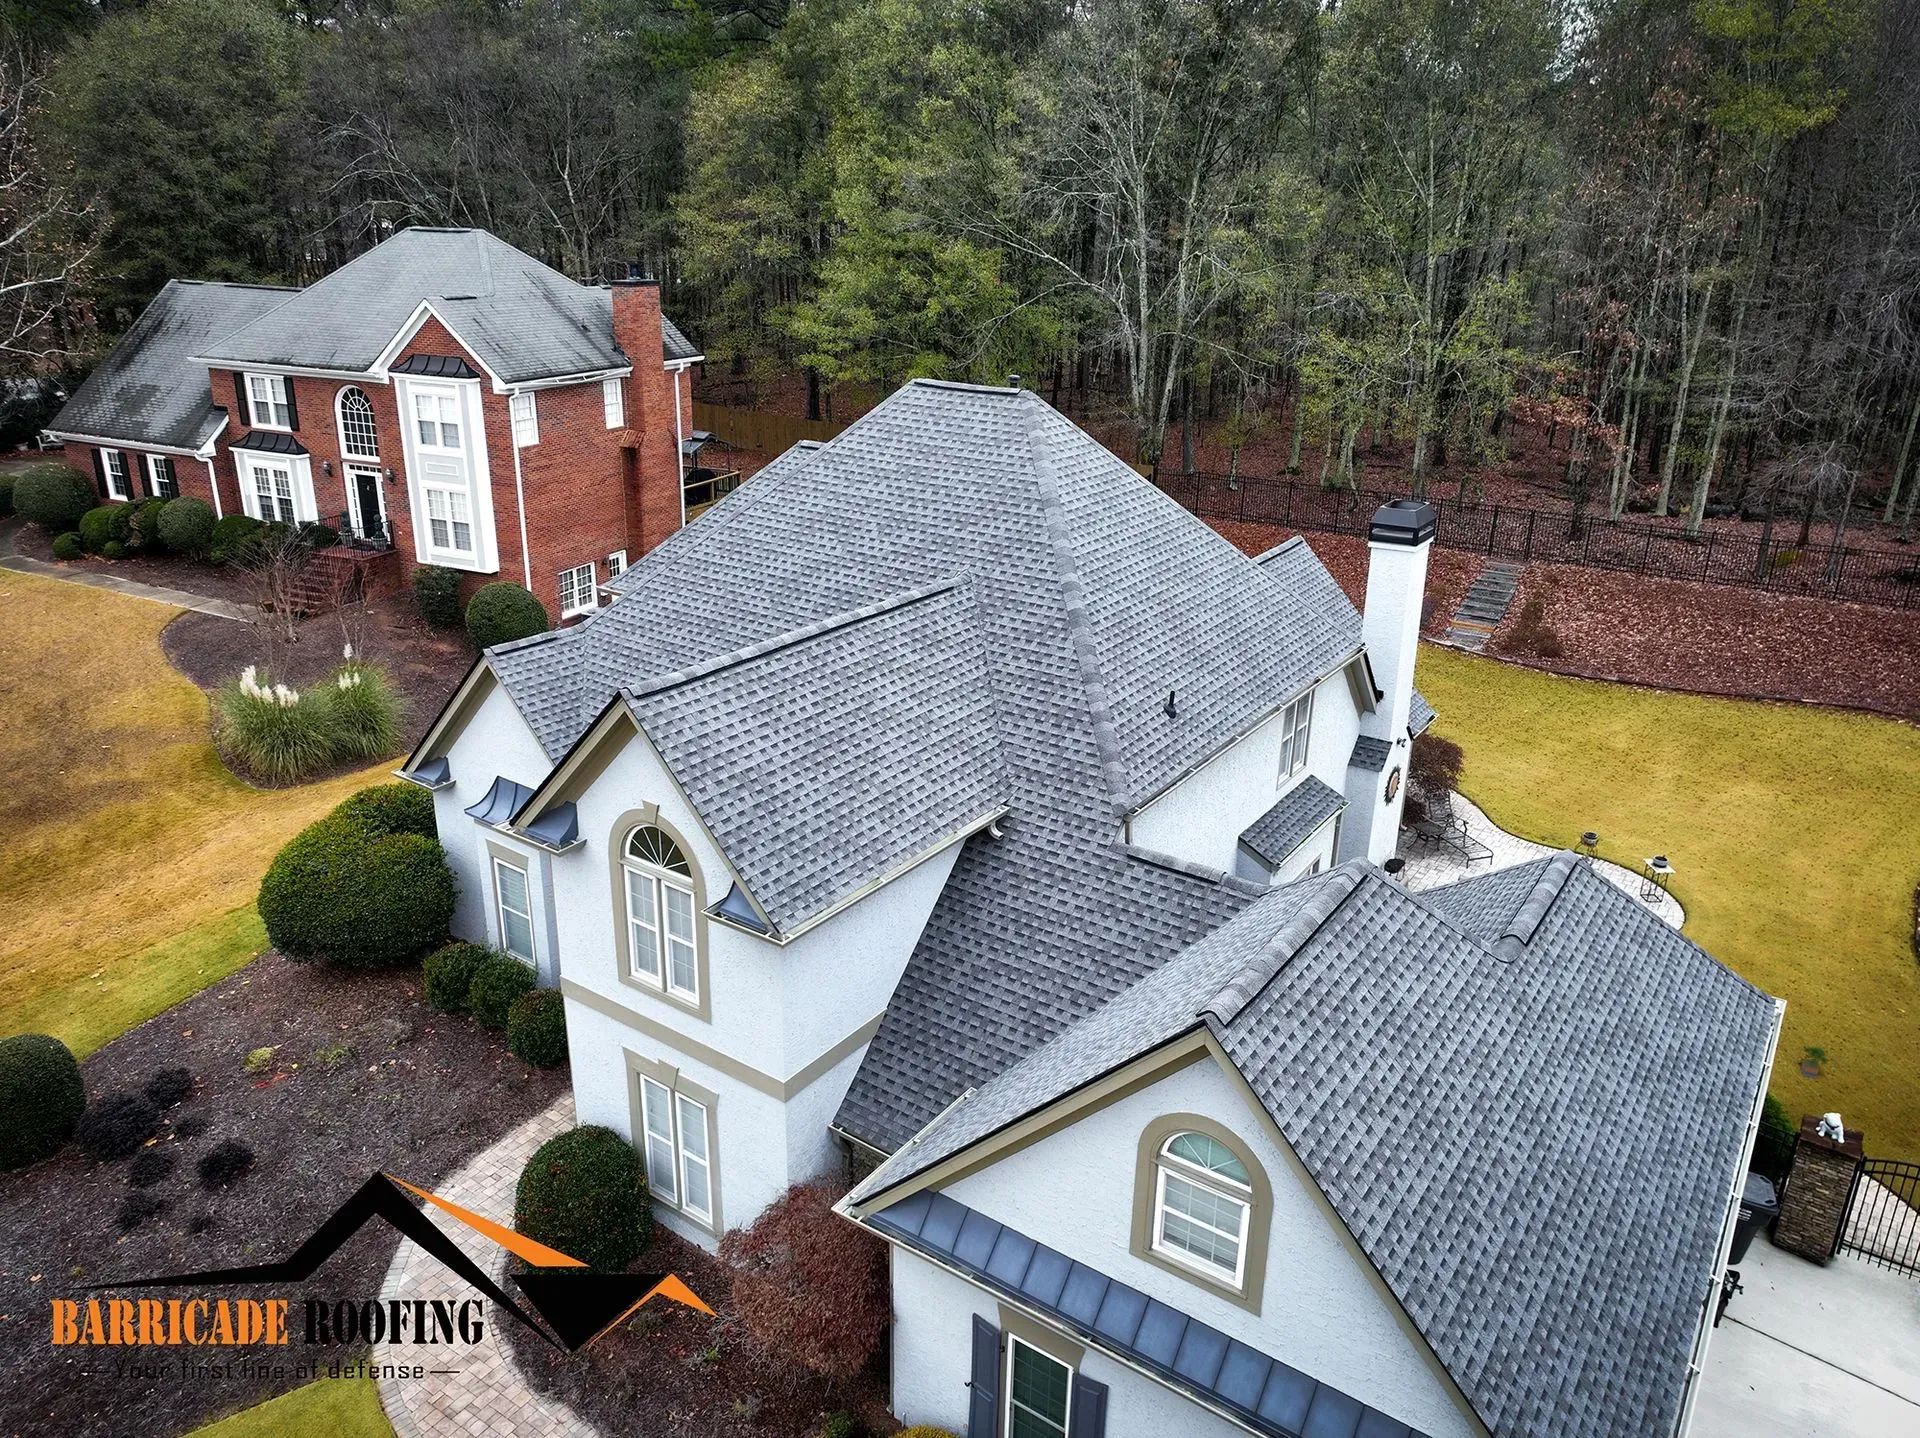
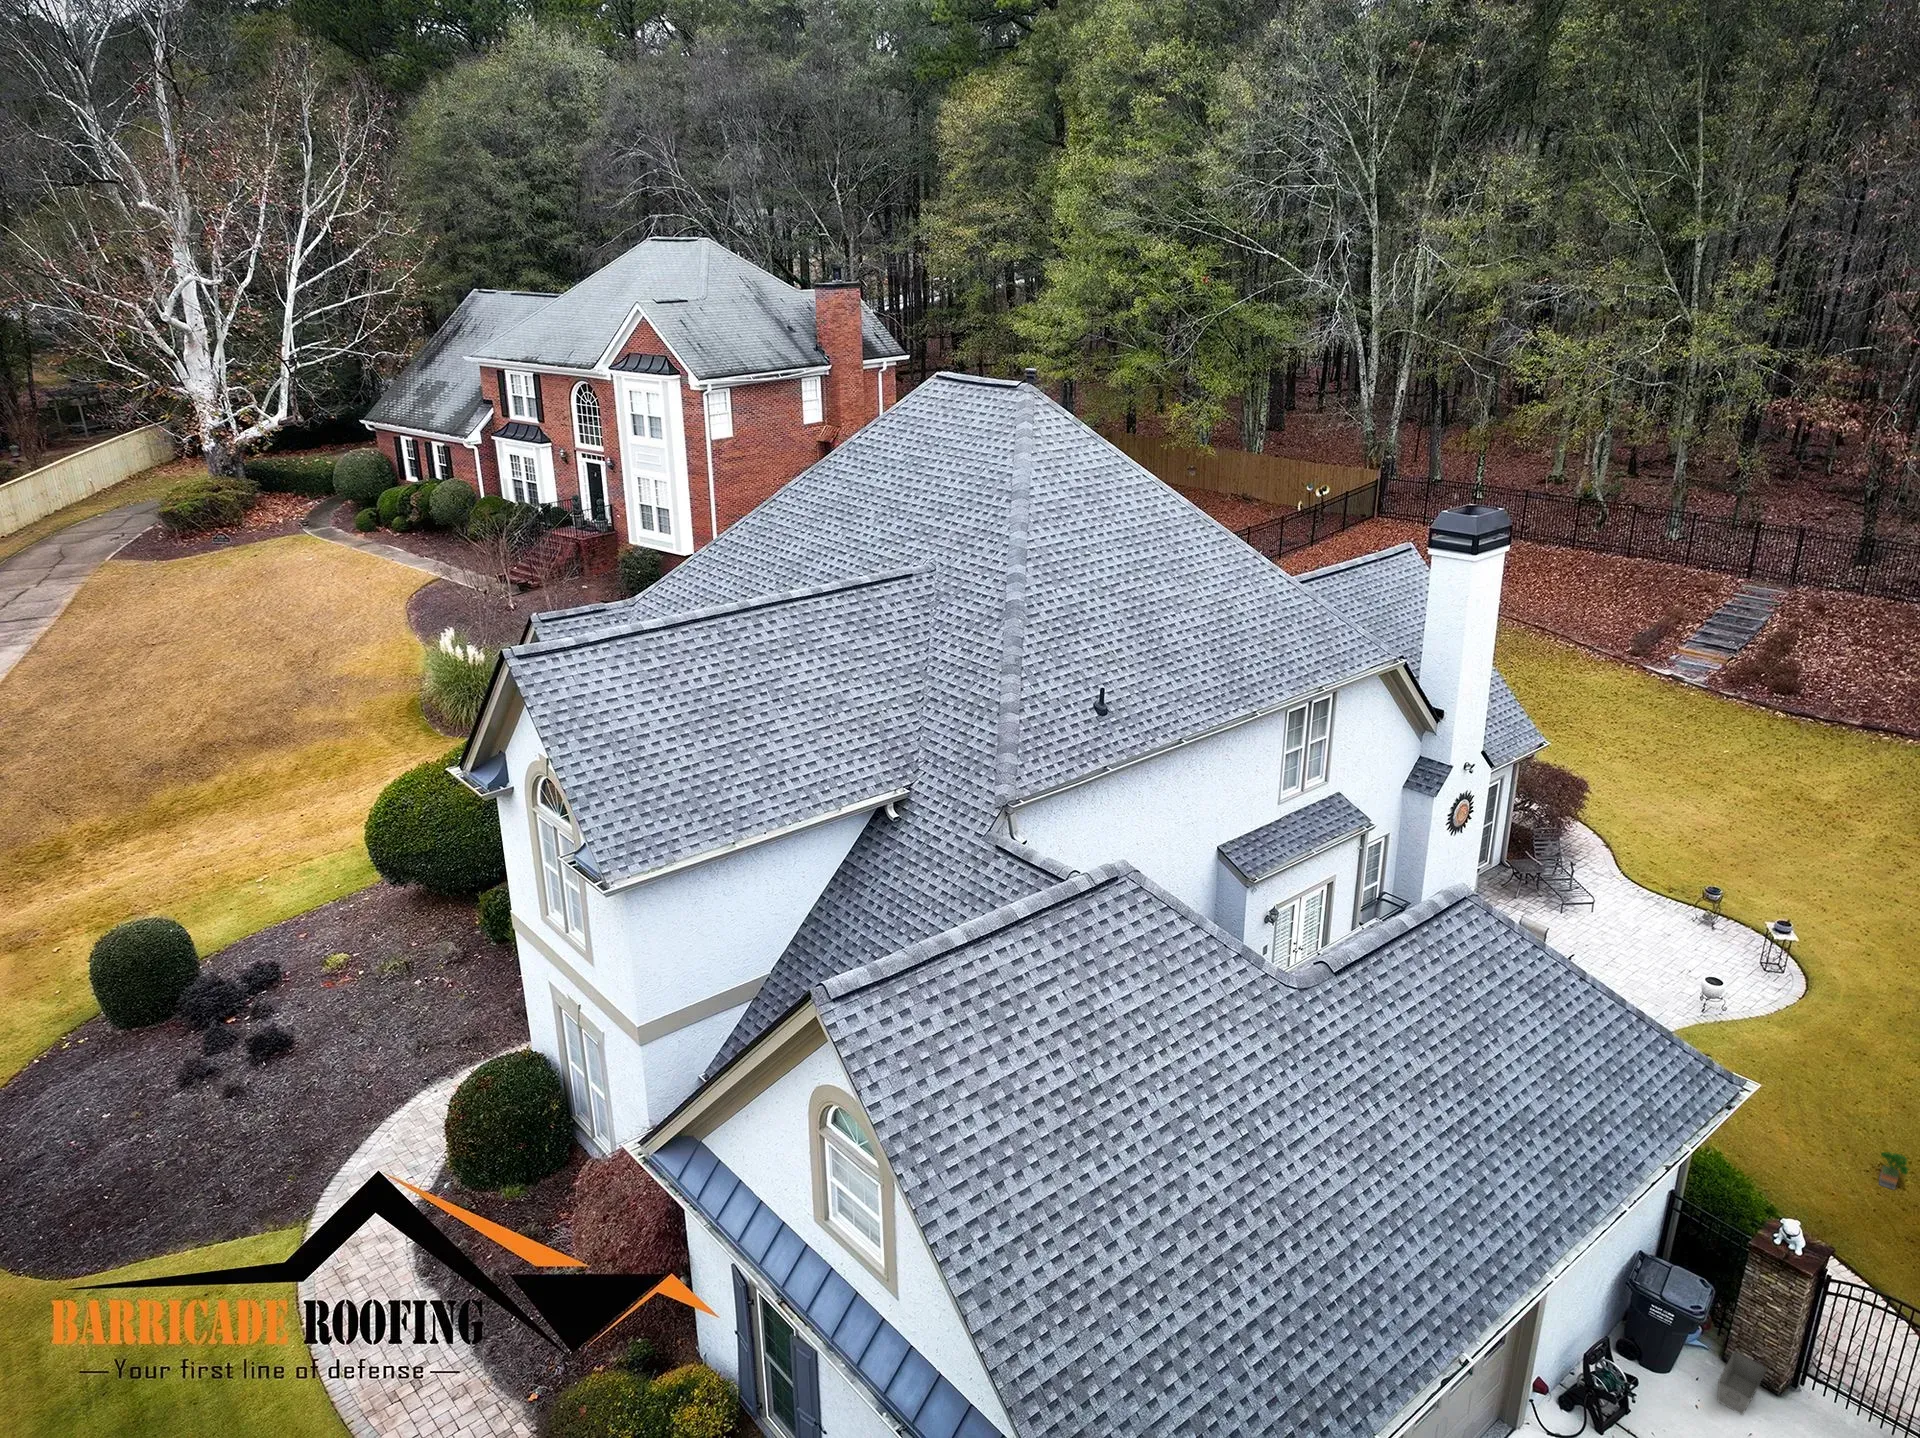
storage bin: none [1781,1236,1815,1291] -> present [1717,1351,1766,1415]

